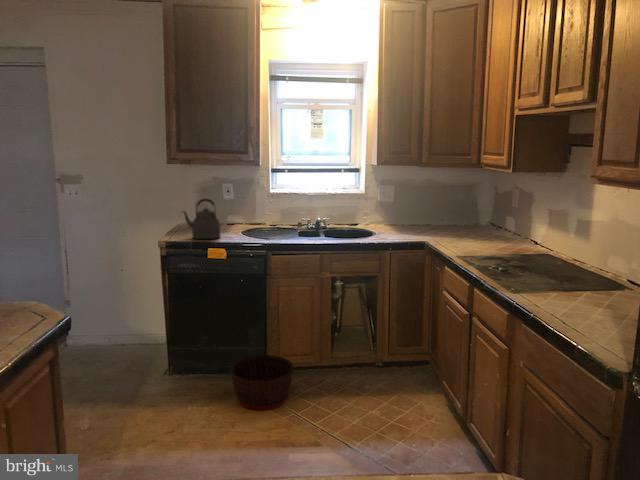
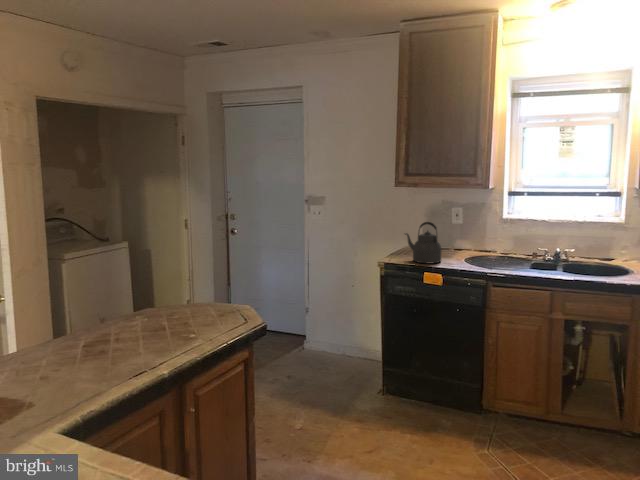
basket: present [230,355,294,410] -> none [433,393,505,458]

